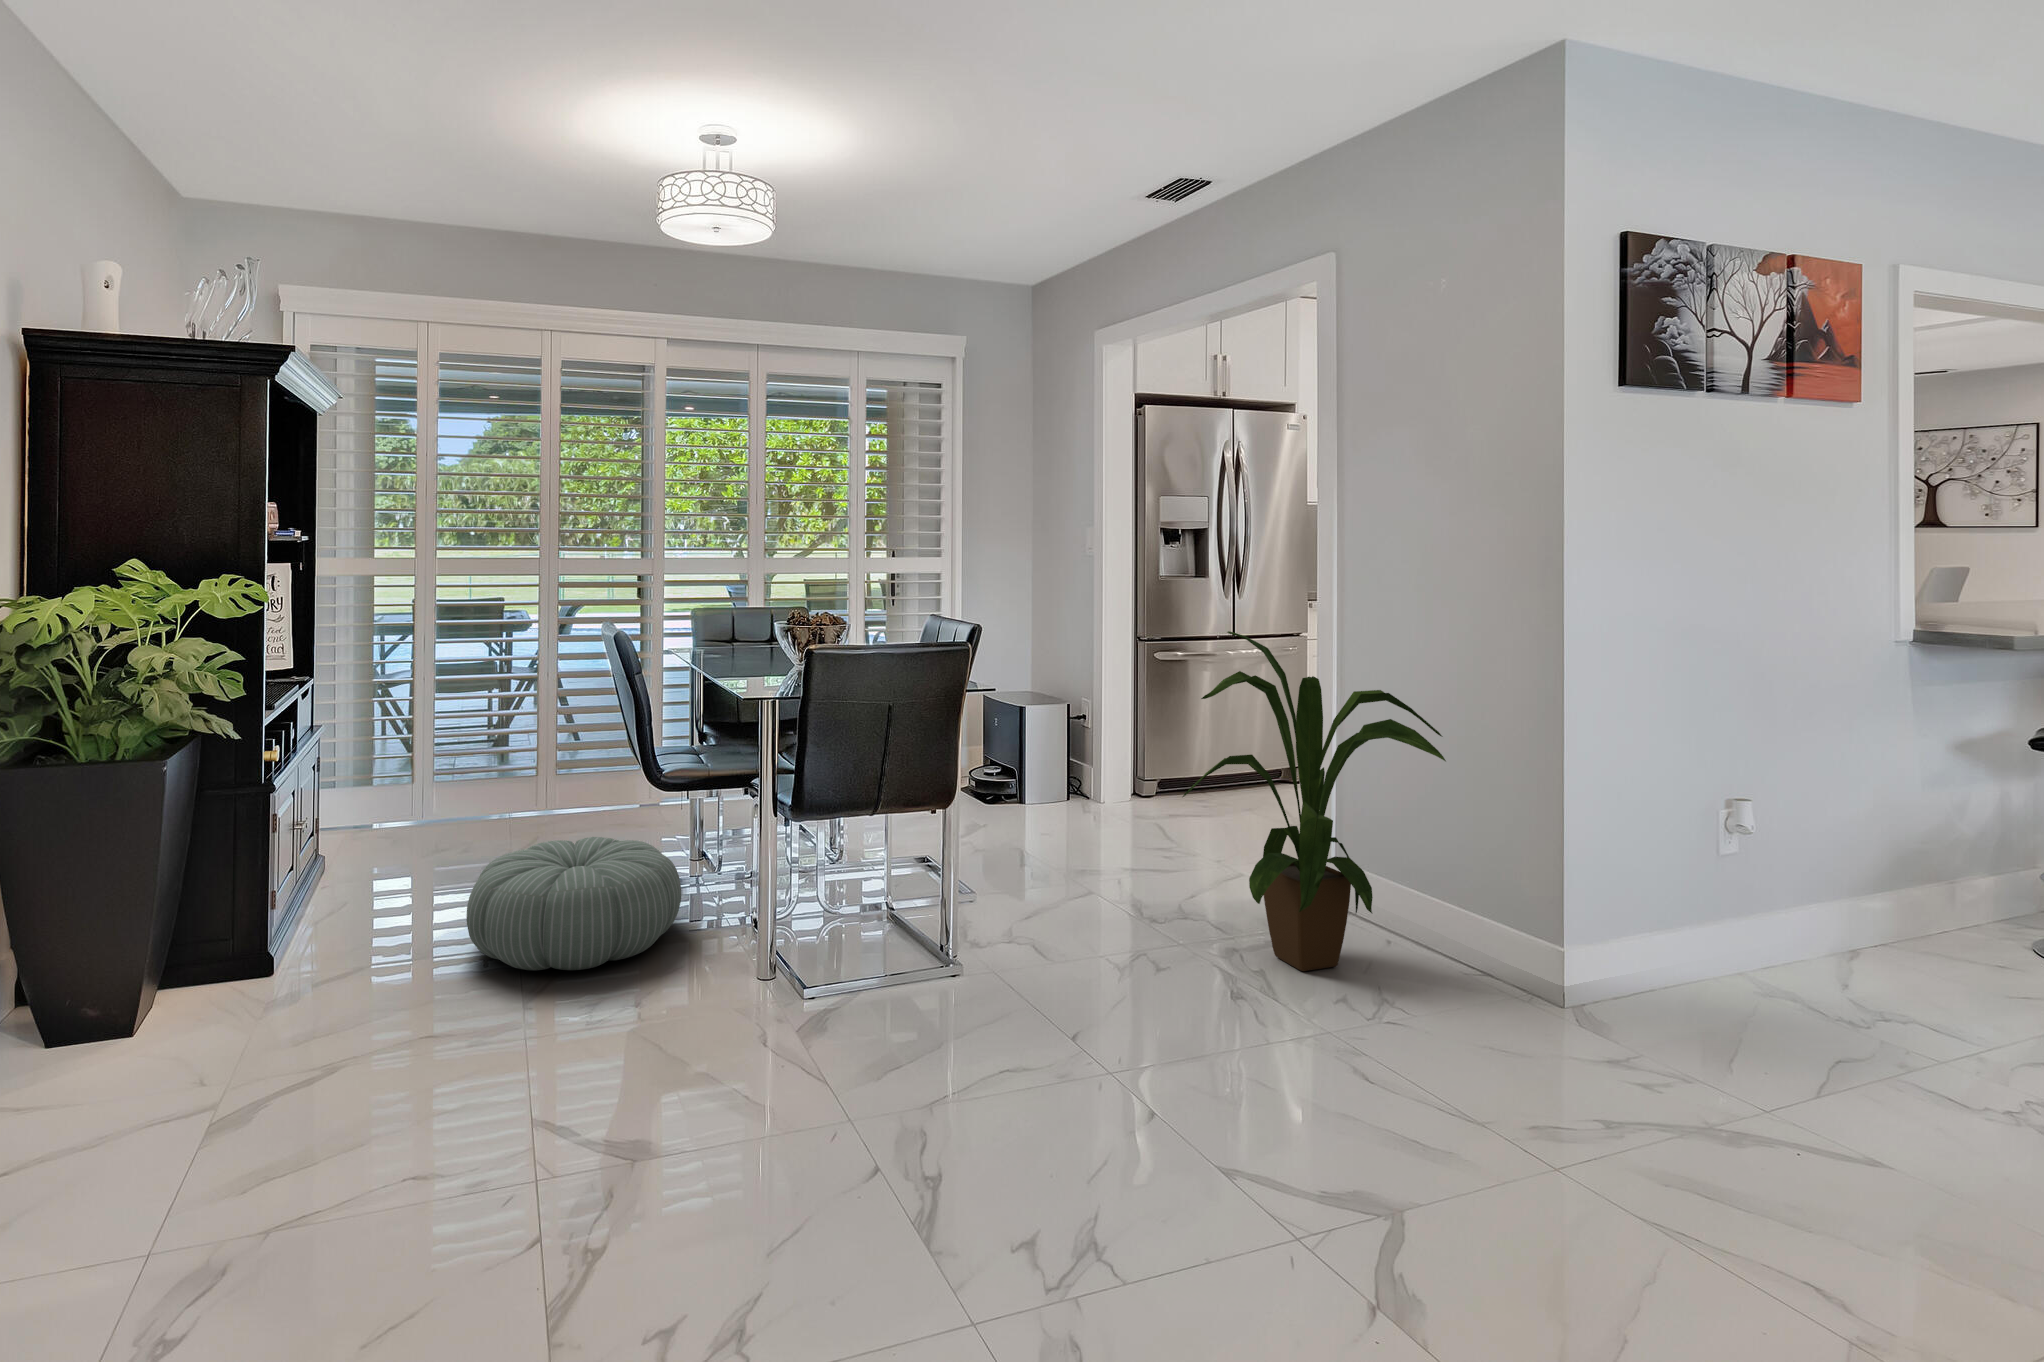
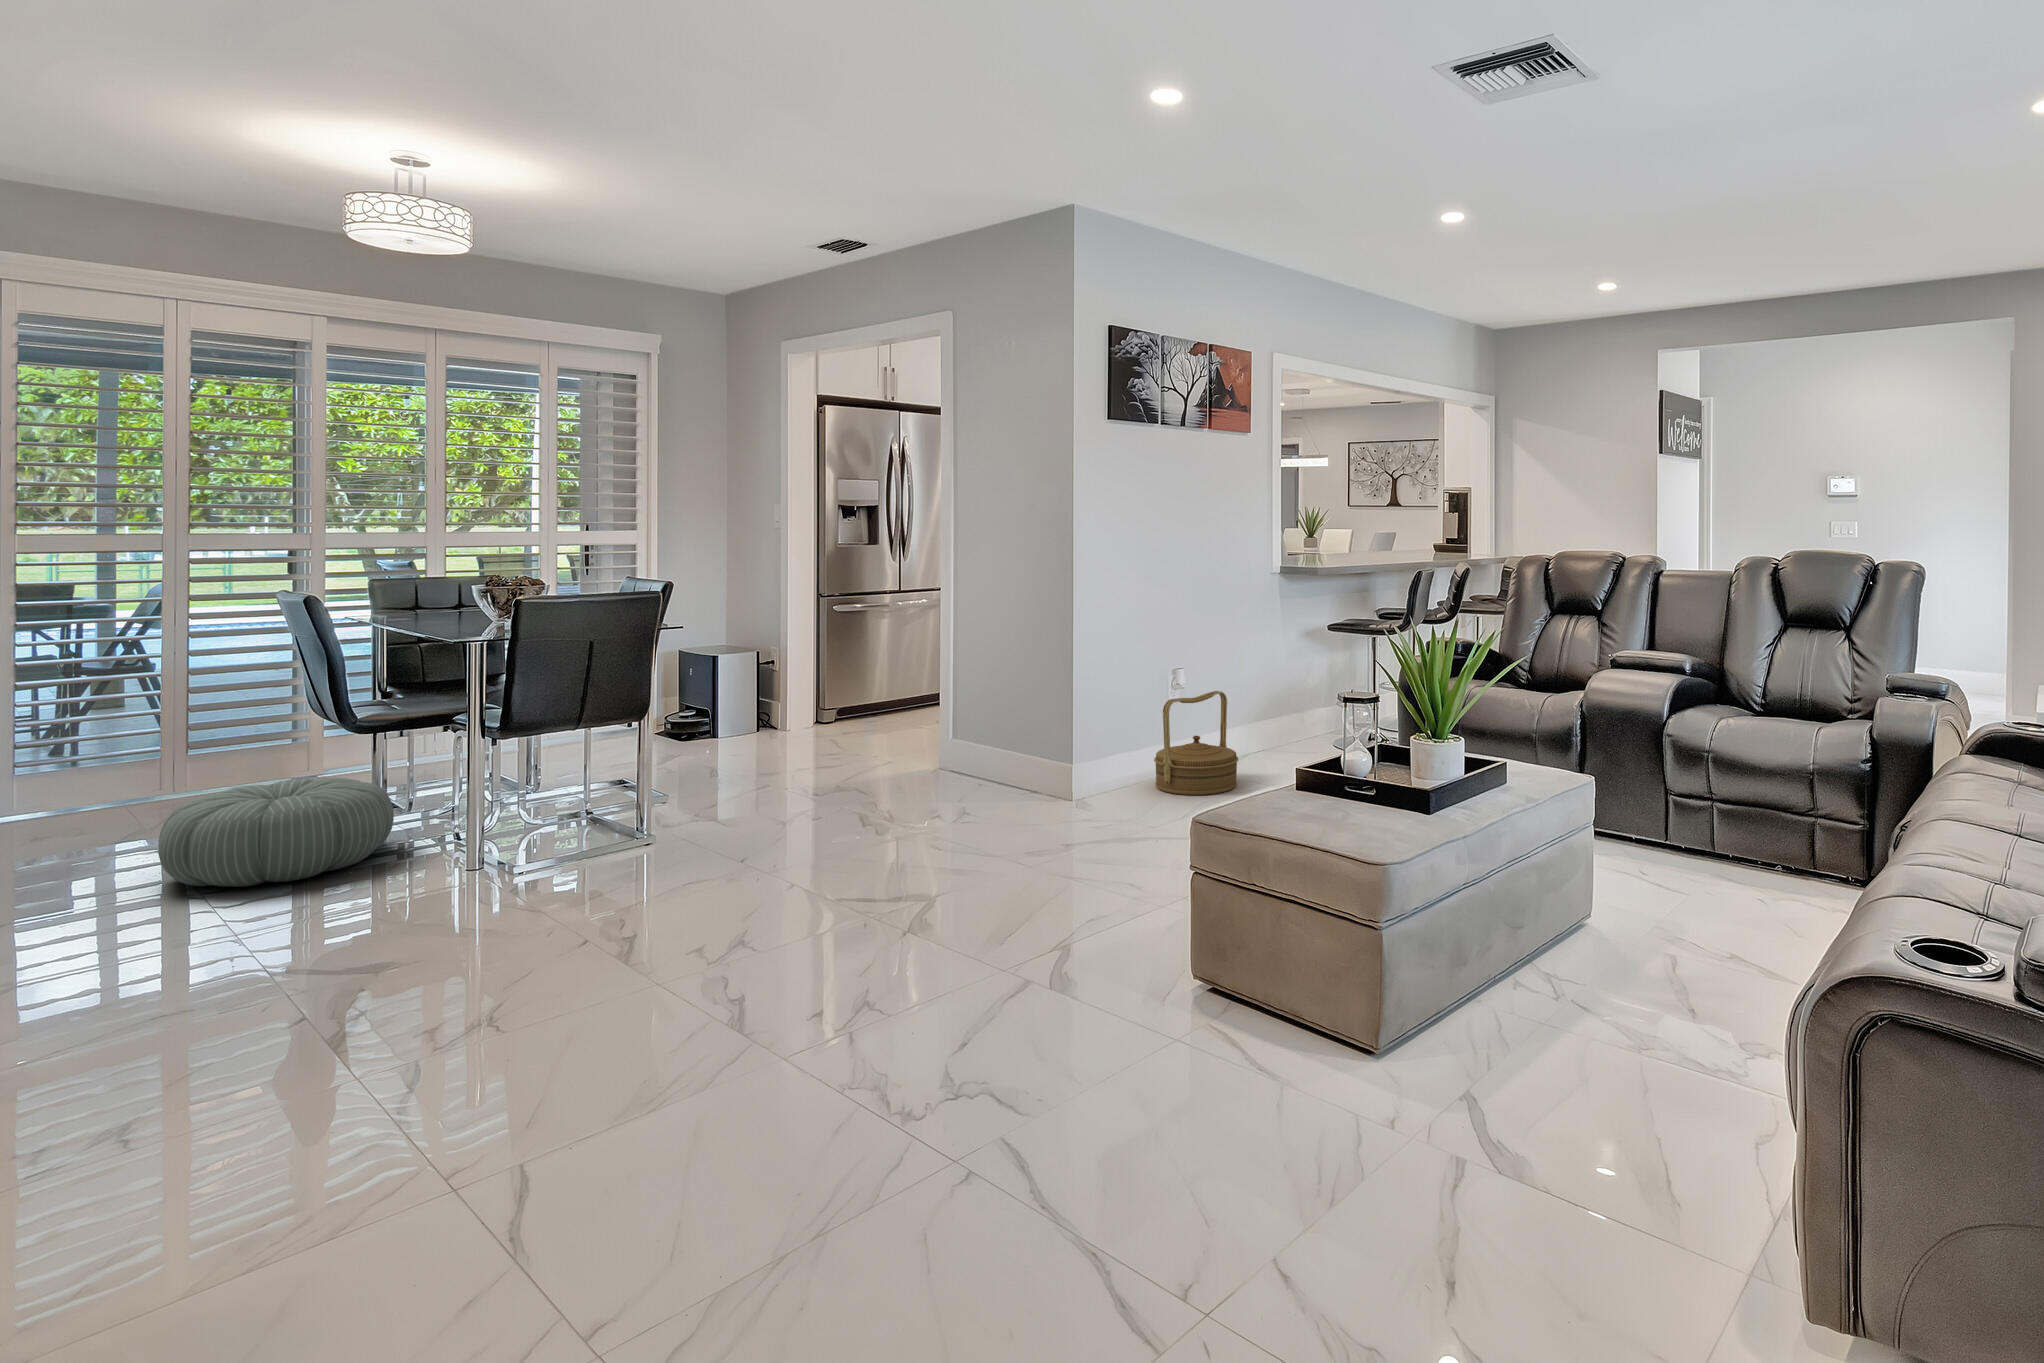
house plant: present [1183,631,1446,971] -> none [838,577,1013,802]
woven basket: none [1707,857,1901,1059] -> present [1154,691,1239,795]

